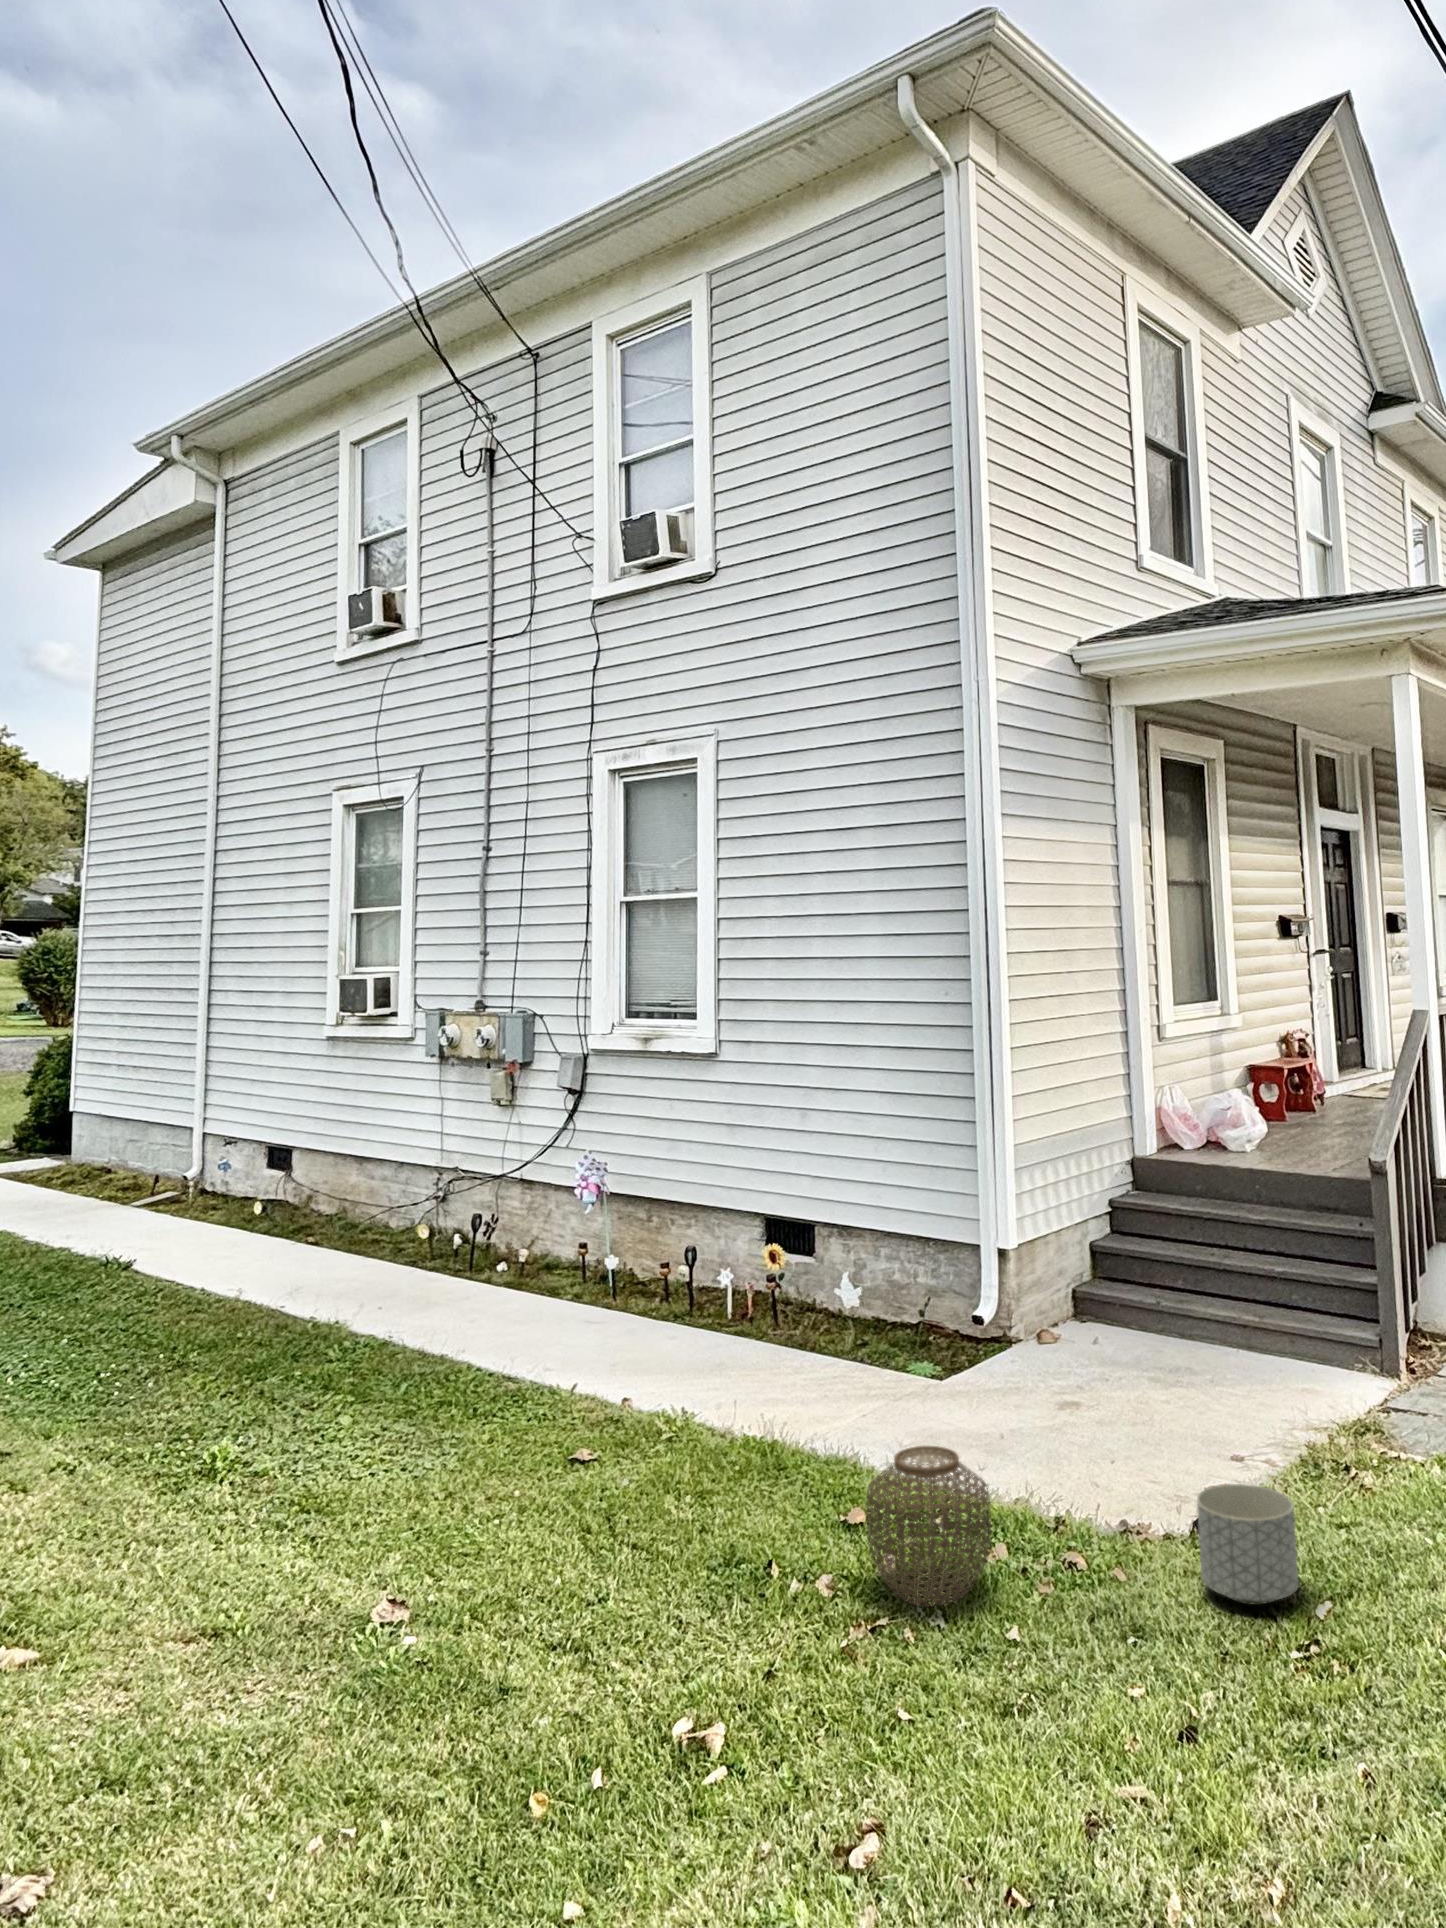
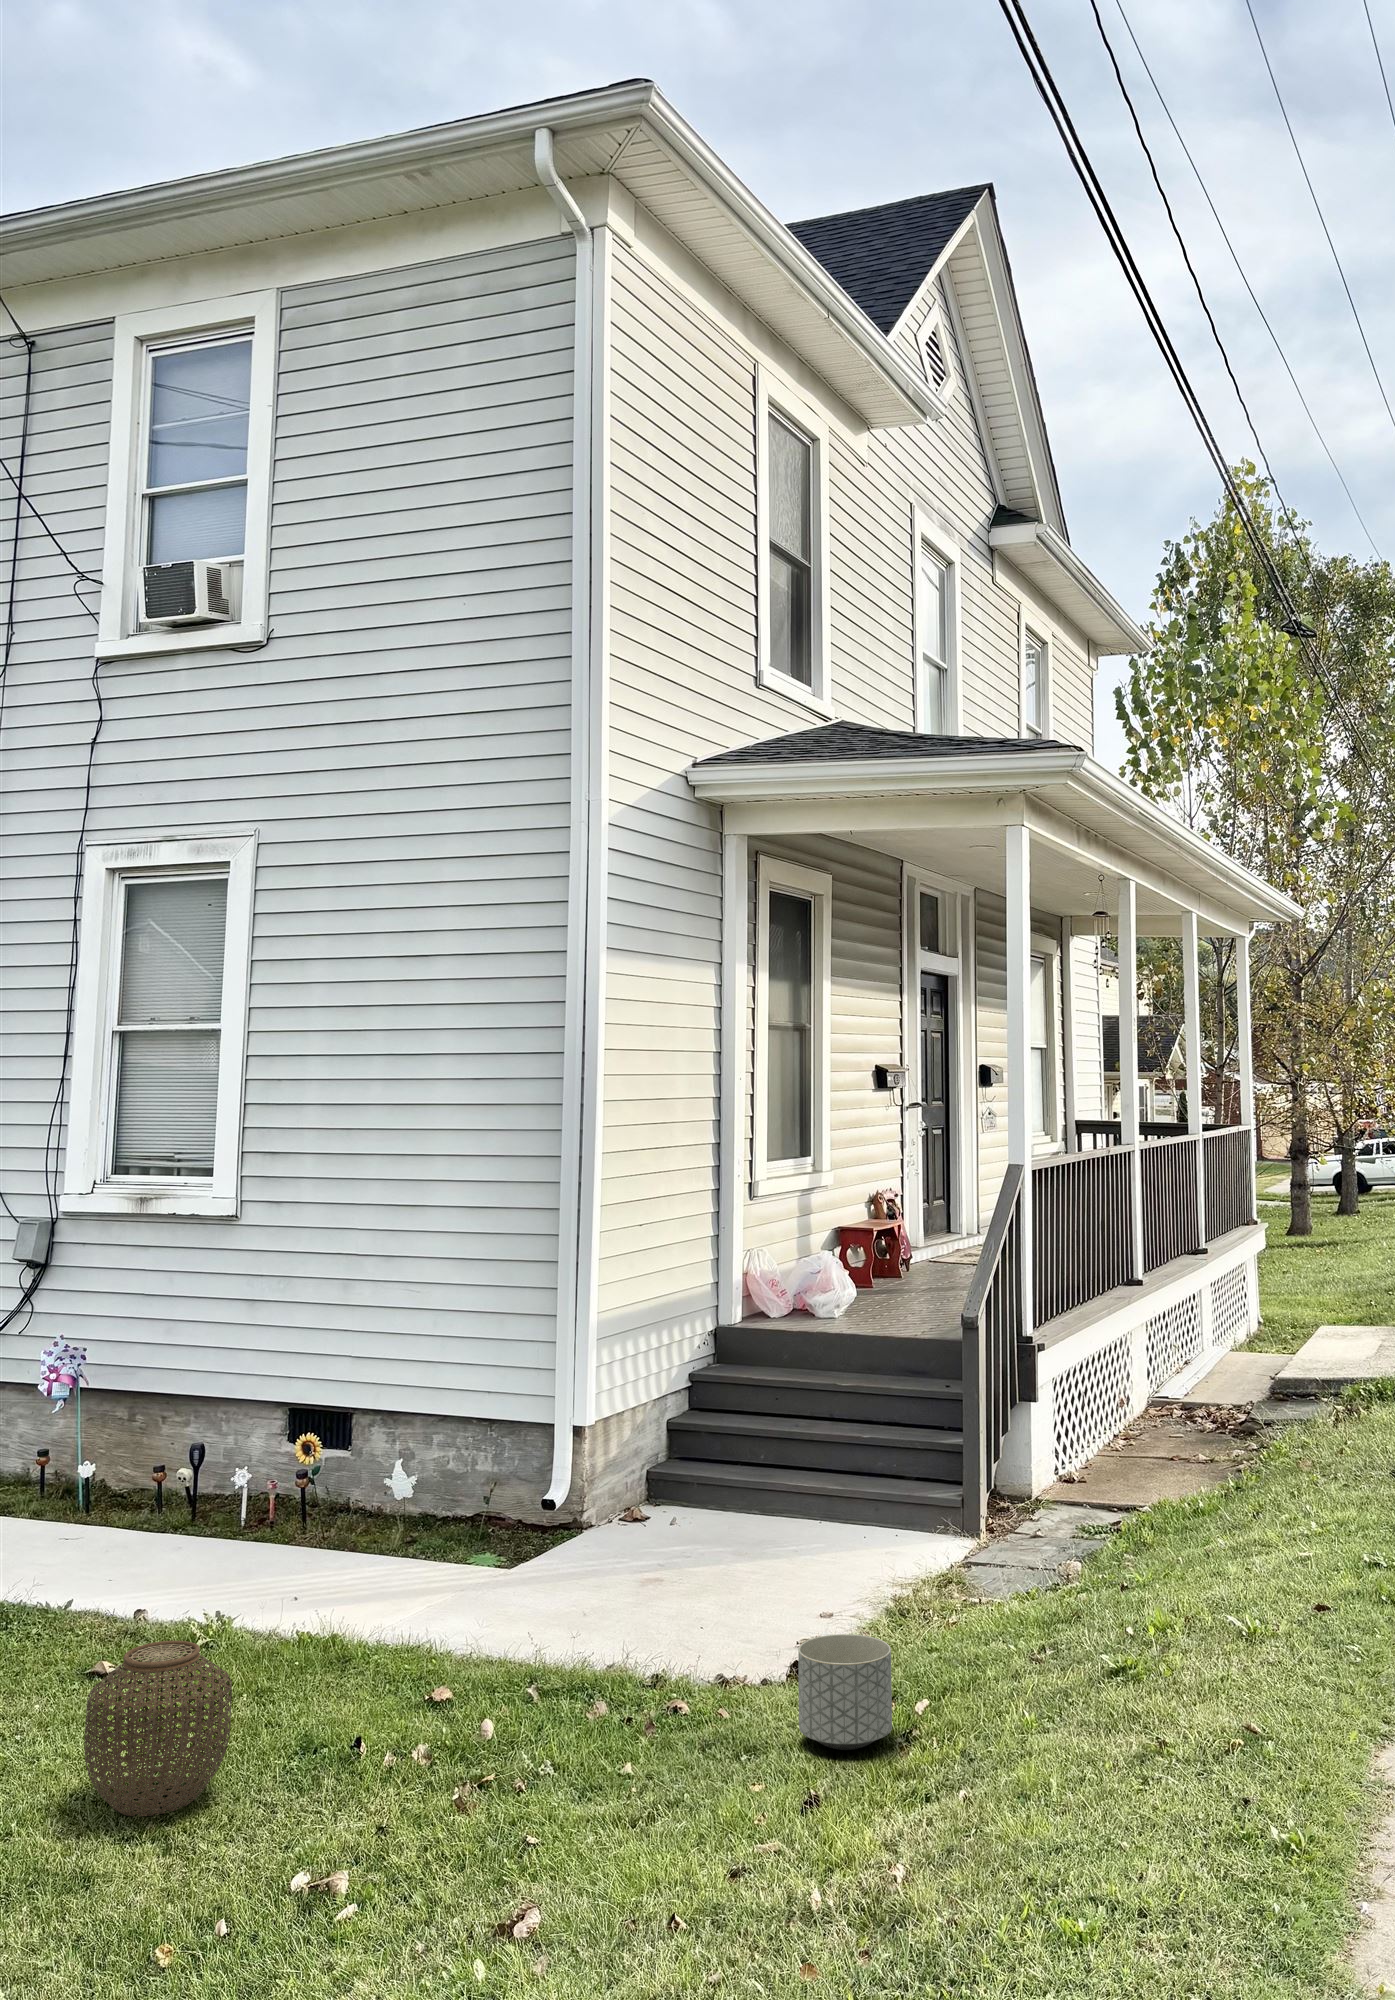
woven basket: present [866,1446,991,1606] -> present [84,1641,232,1816]

